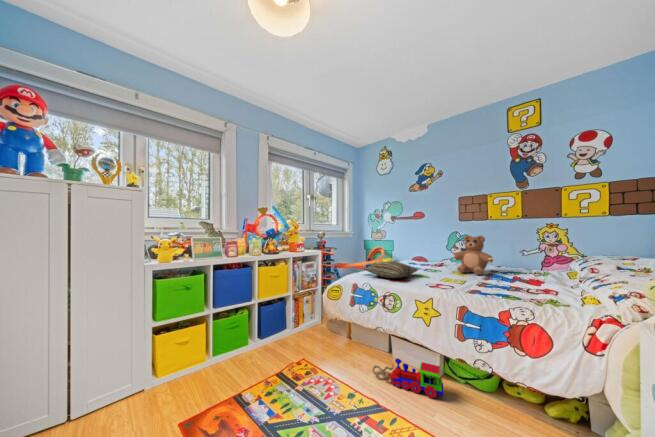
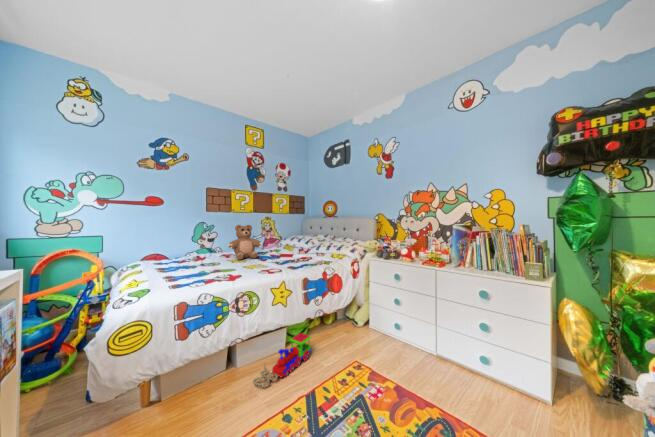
pillow: present [366,262,418,278] -> none [172,259,237,280]

